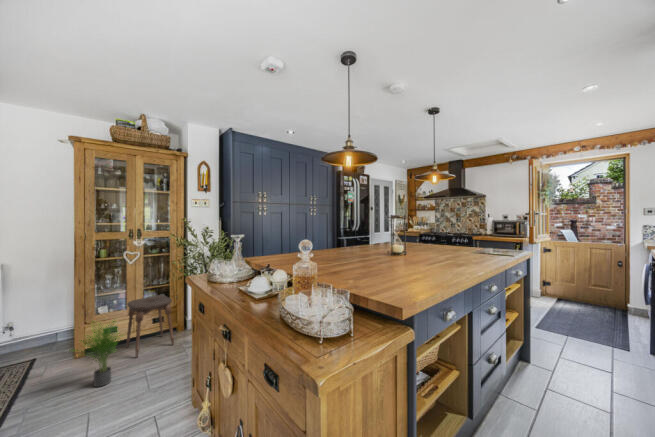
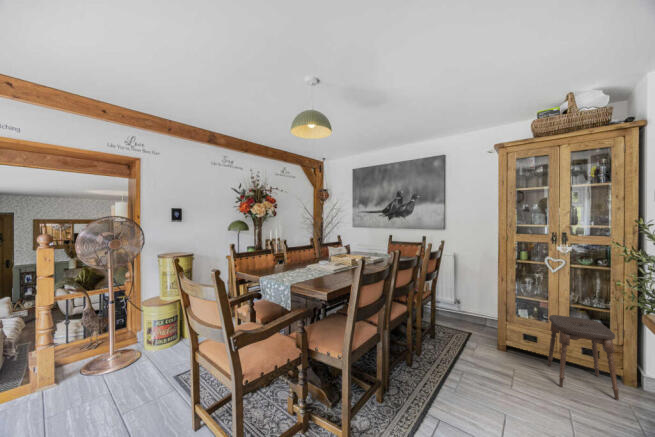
potted plant: present [74,321,119,387] -> none [488,322,550,398]

